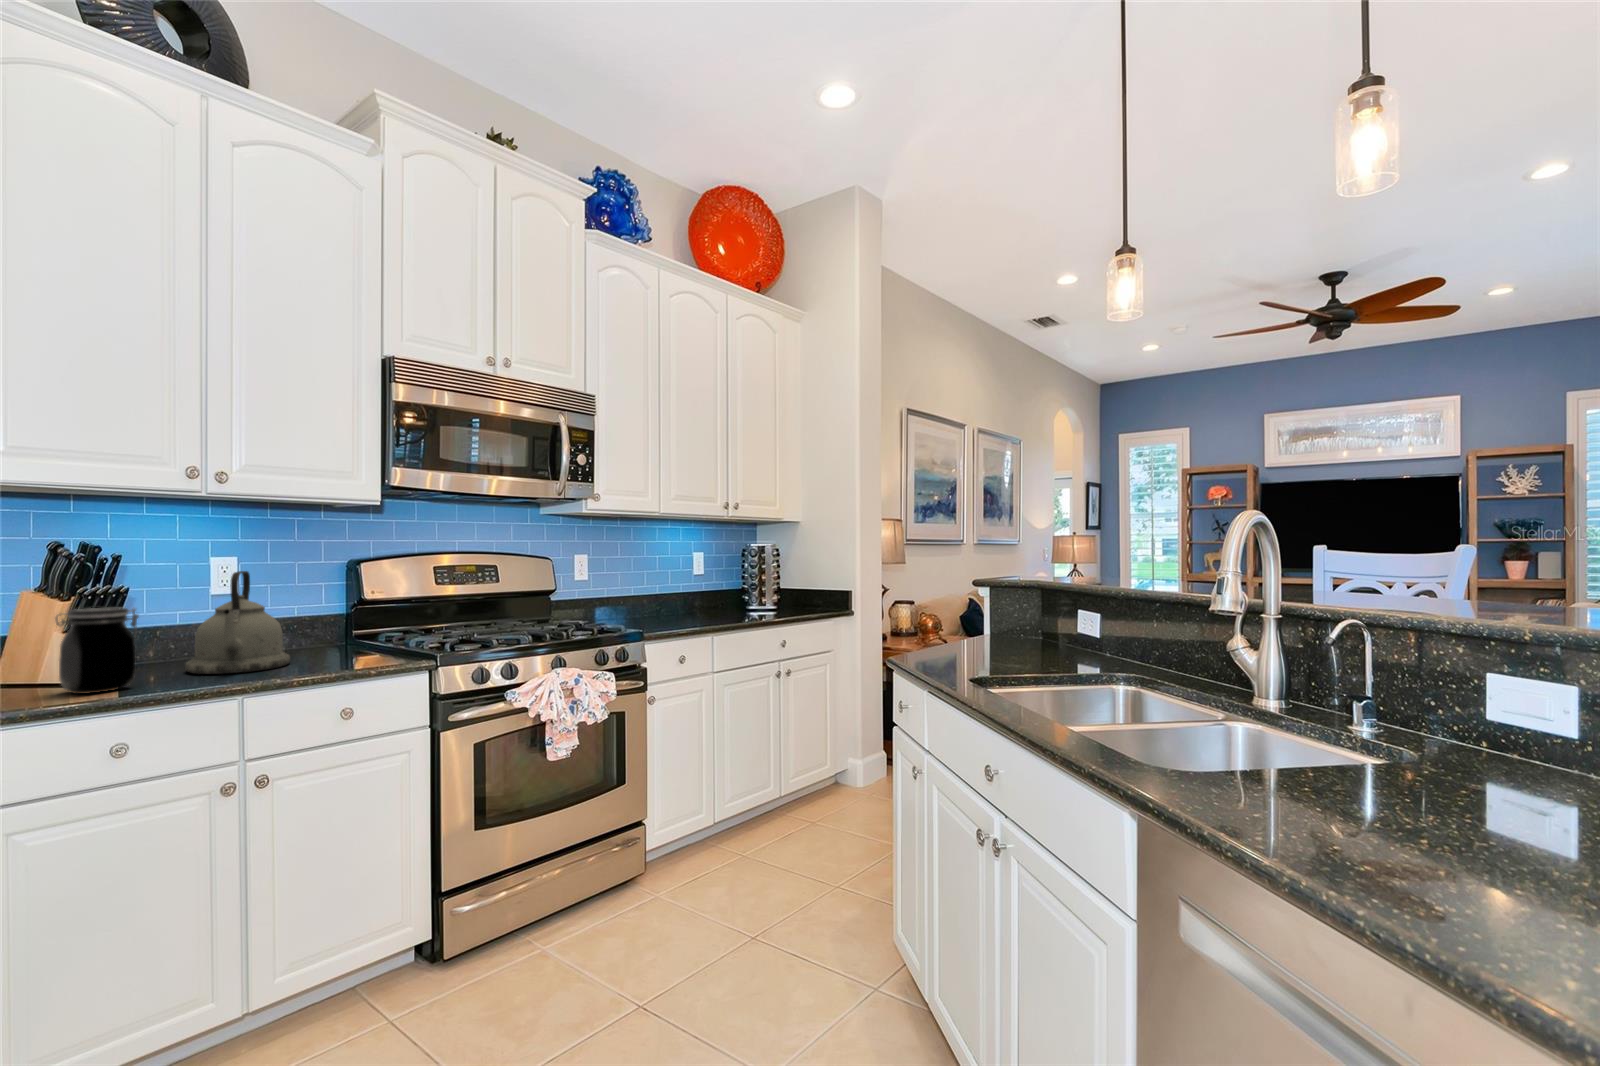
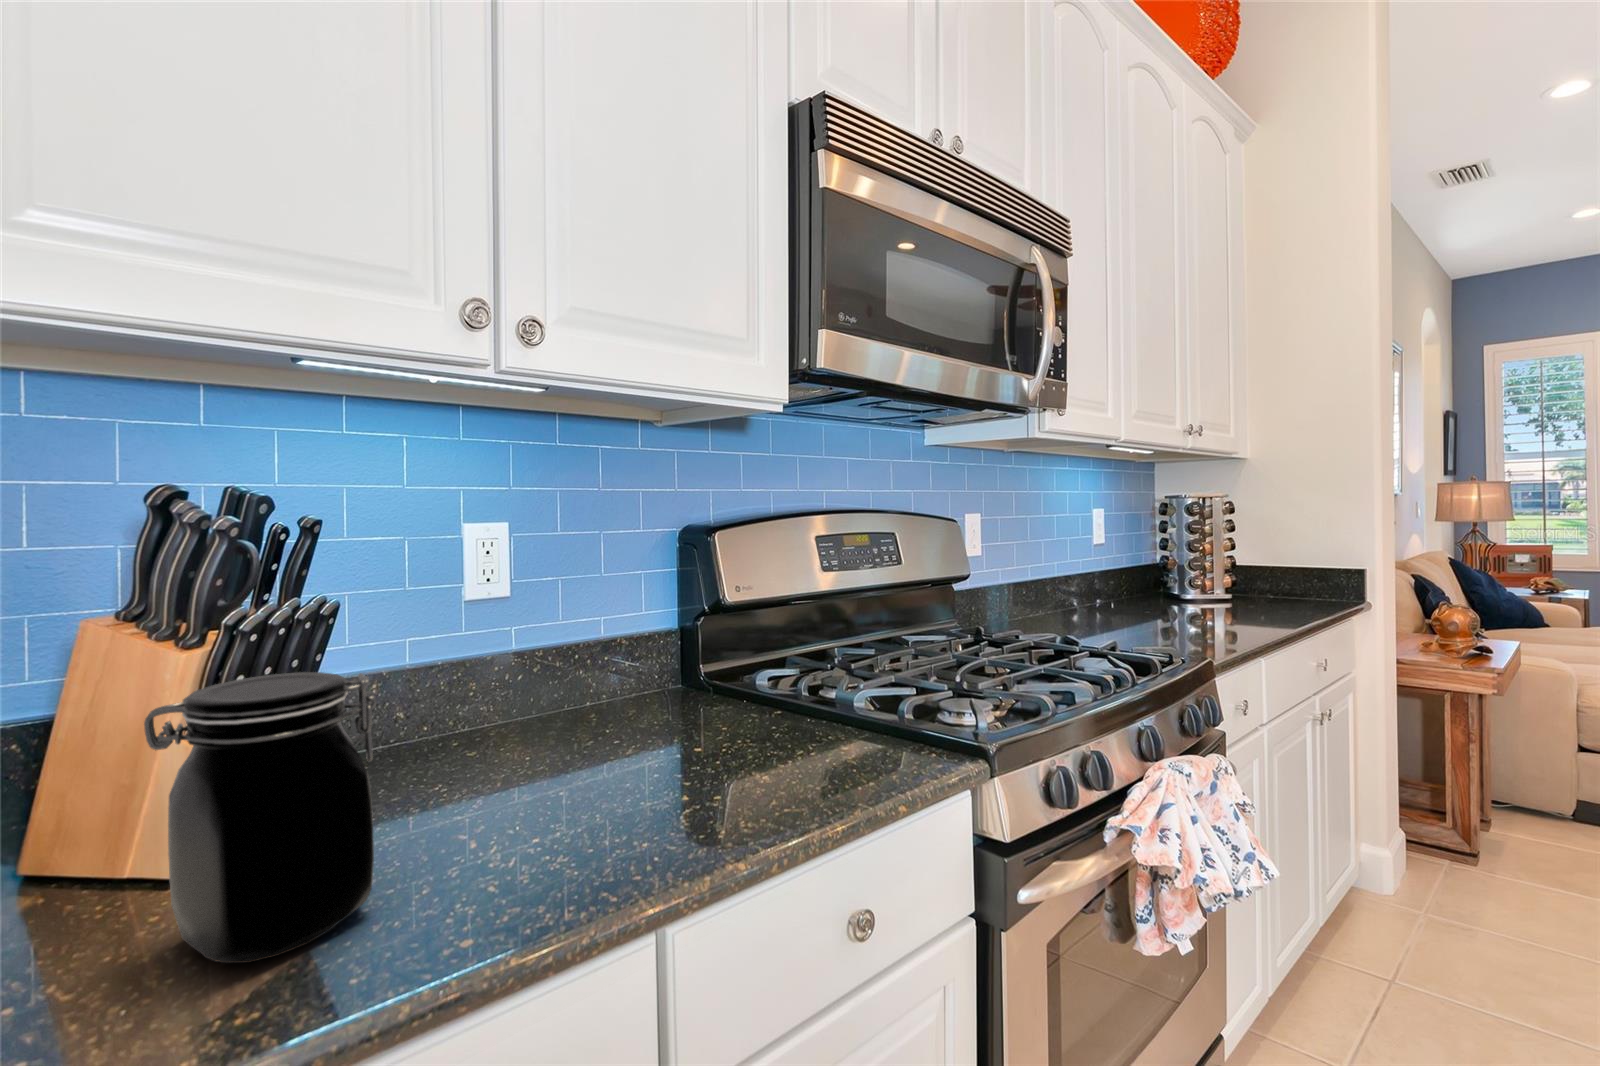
kettle: present [185,571,290,674] -> none [470,555,680,826]

